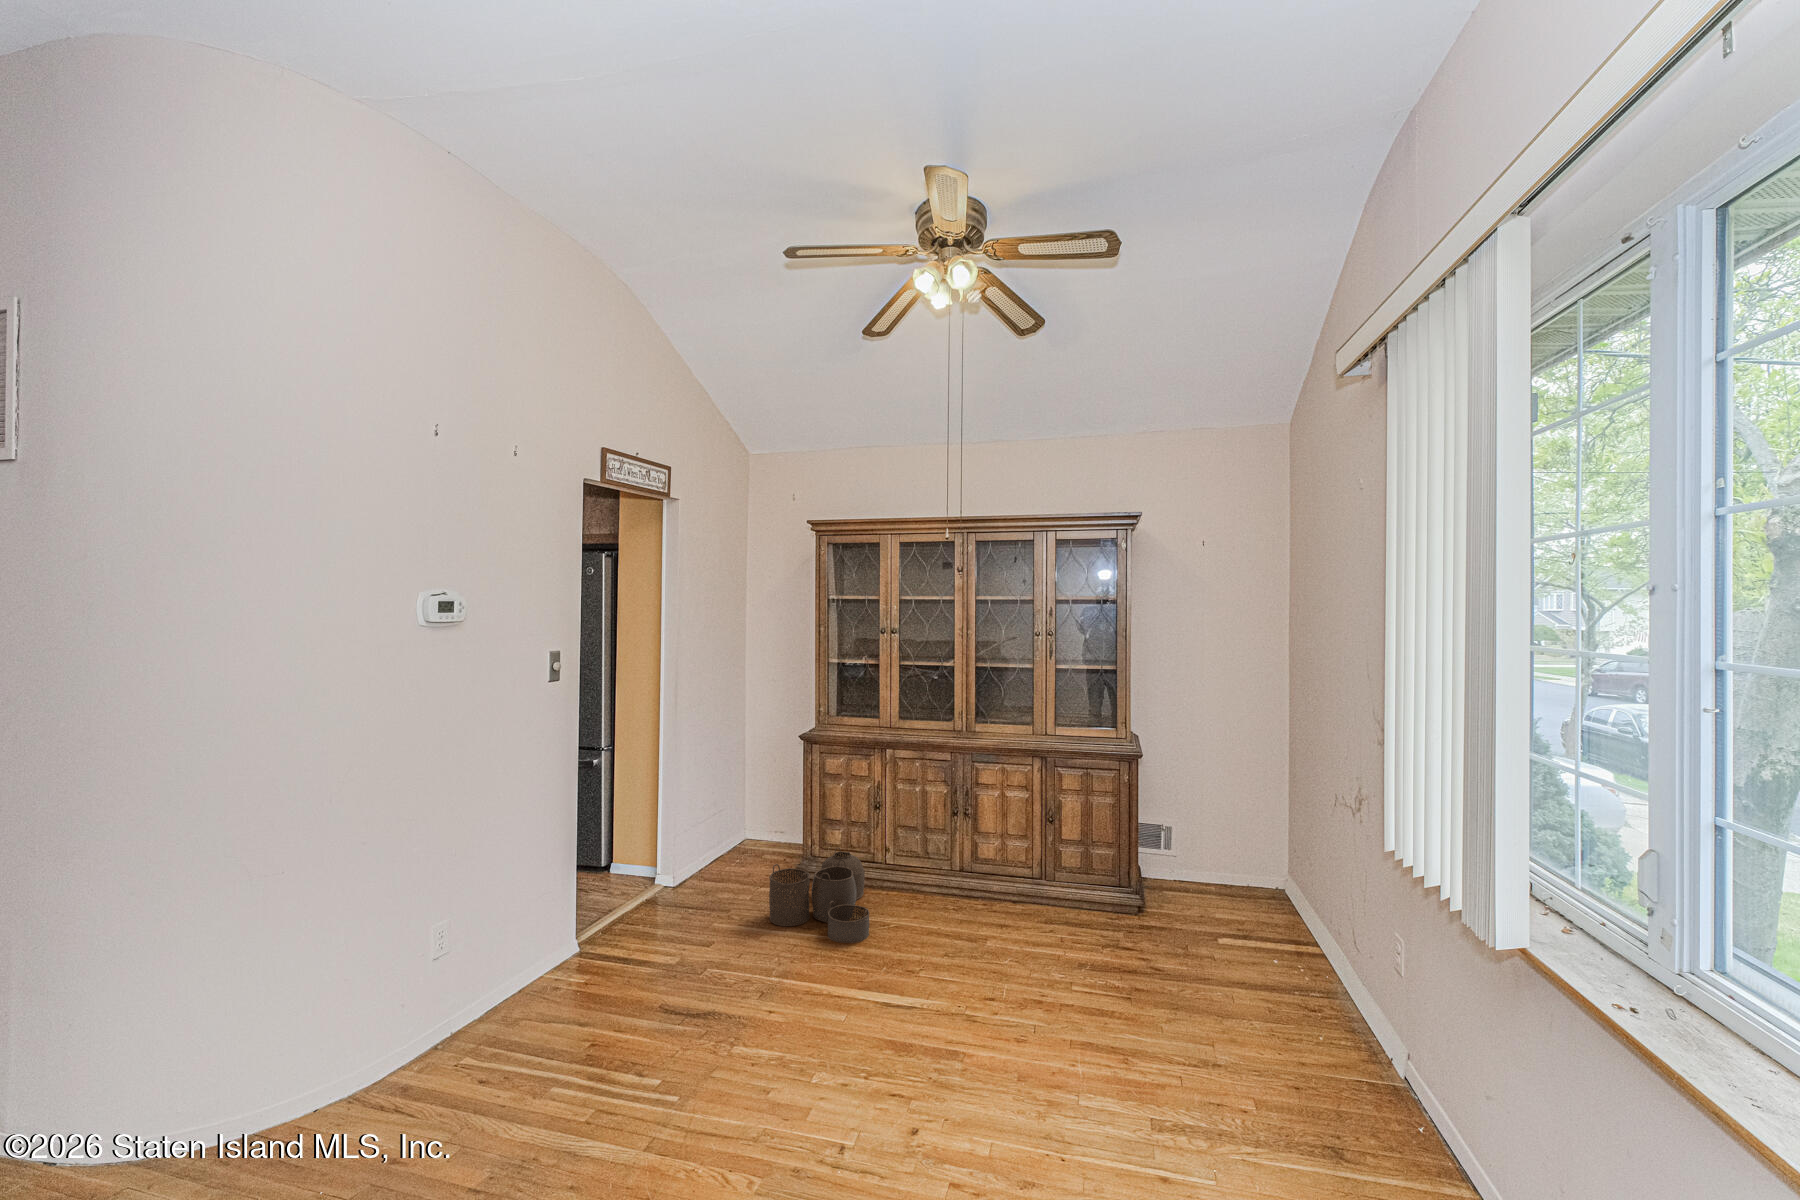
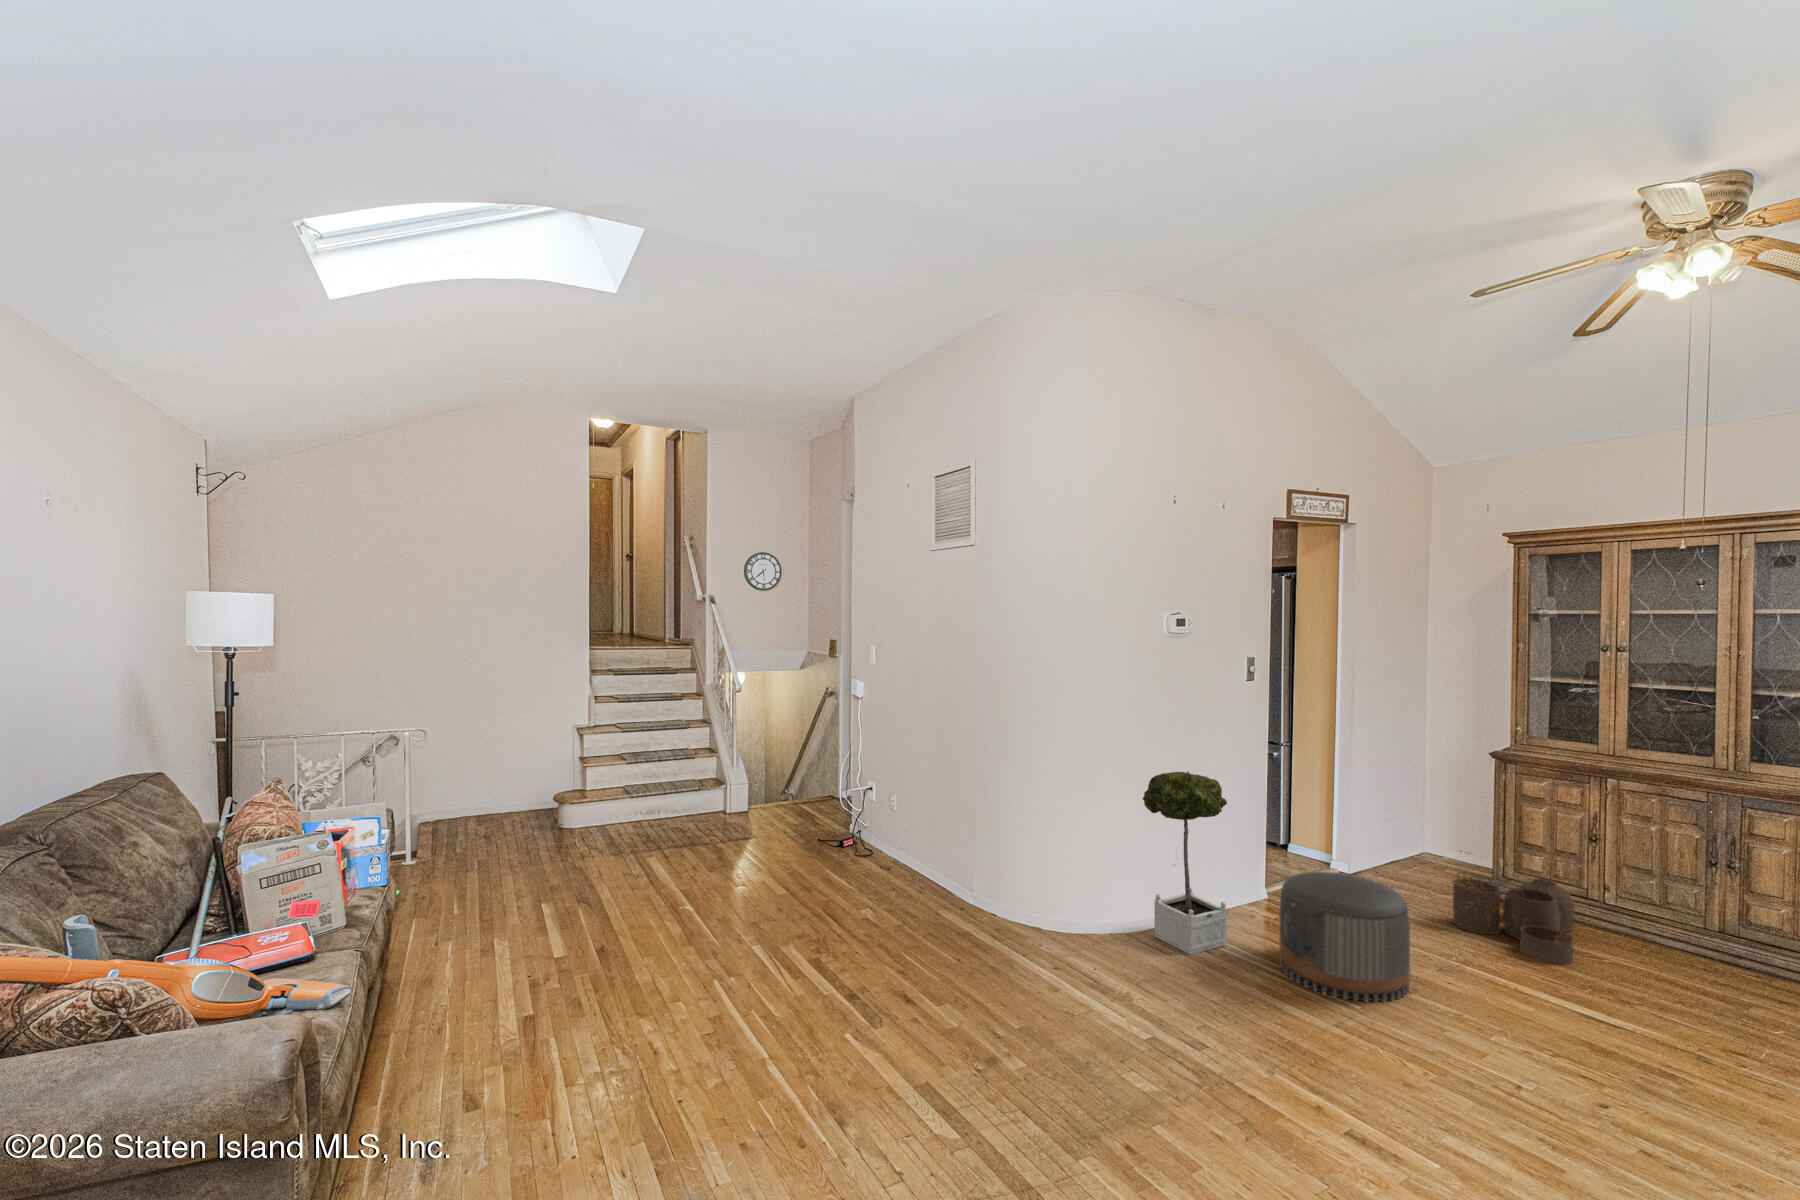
potted tree: none [370,827,509,1104] -> present [1143,771,1227,955]
pouf: none [580,913,733,1097] -> present [1279,872,1410,1003]

